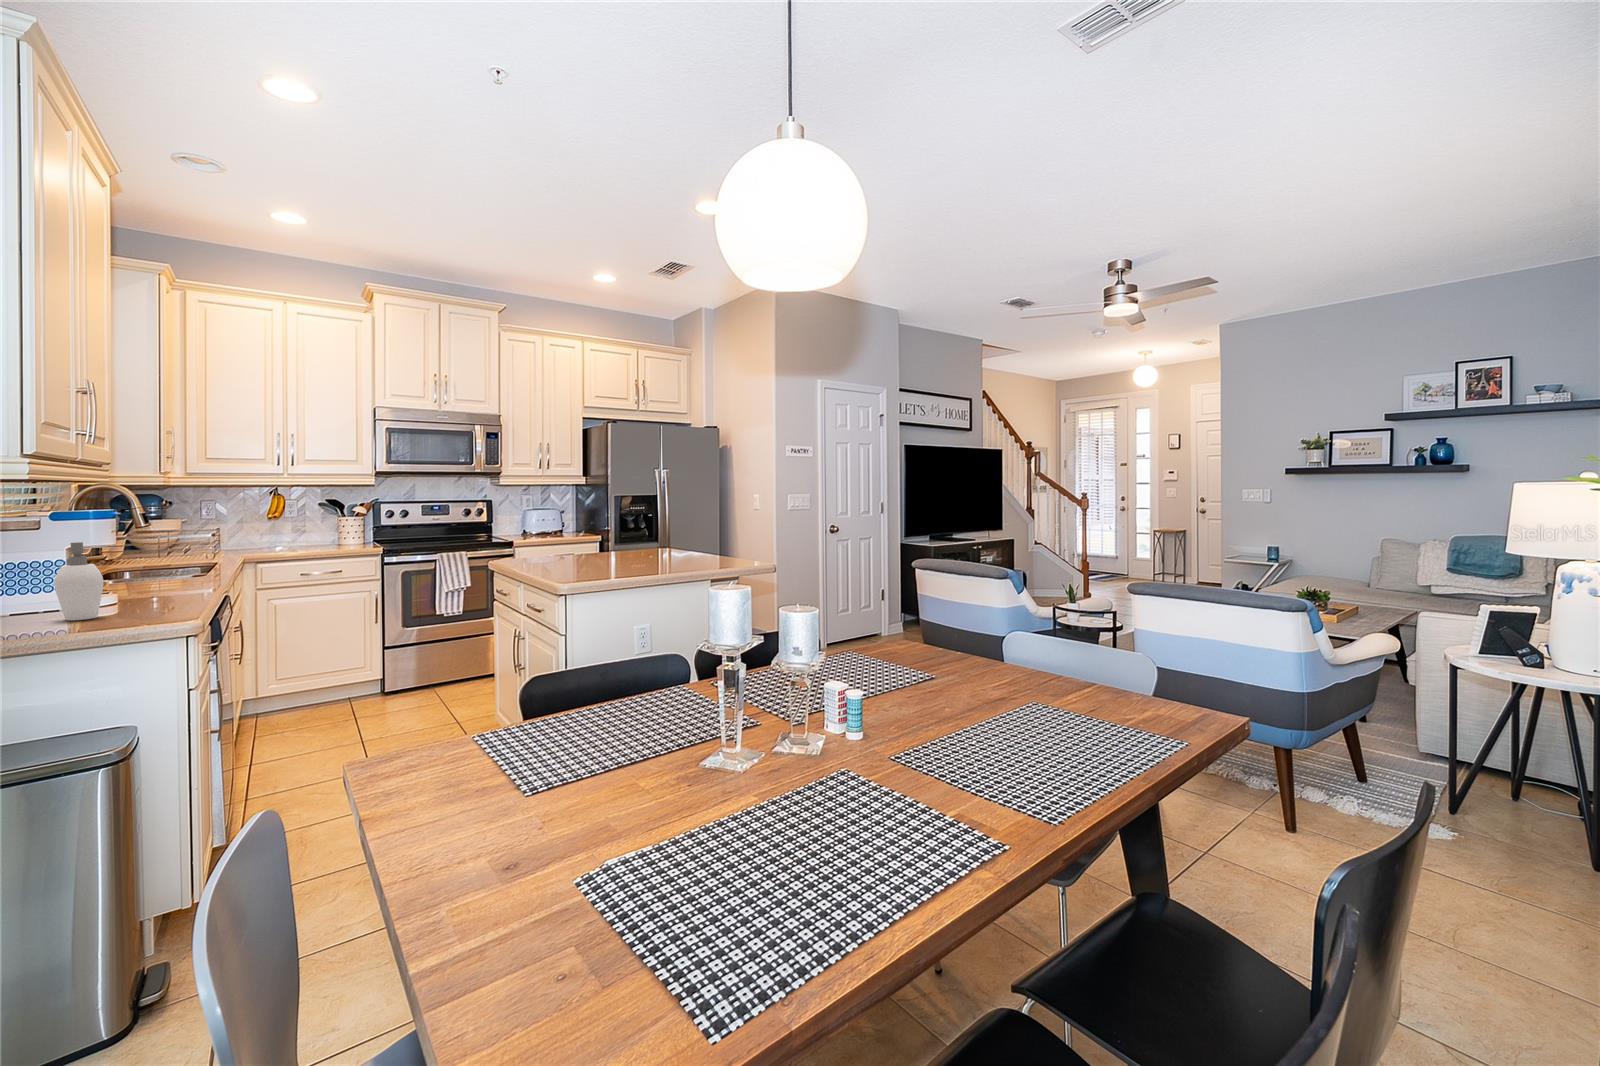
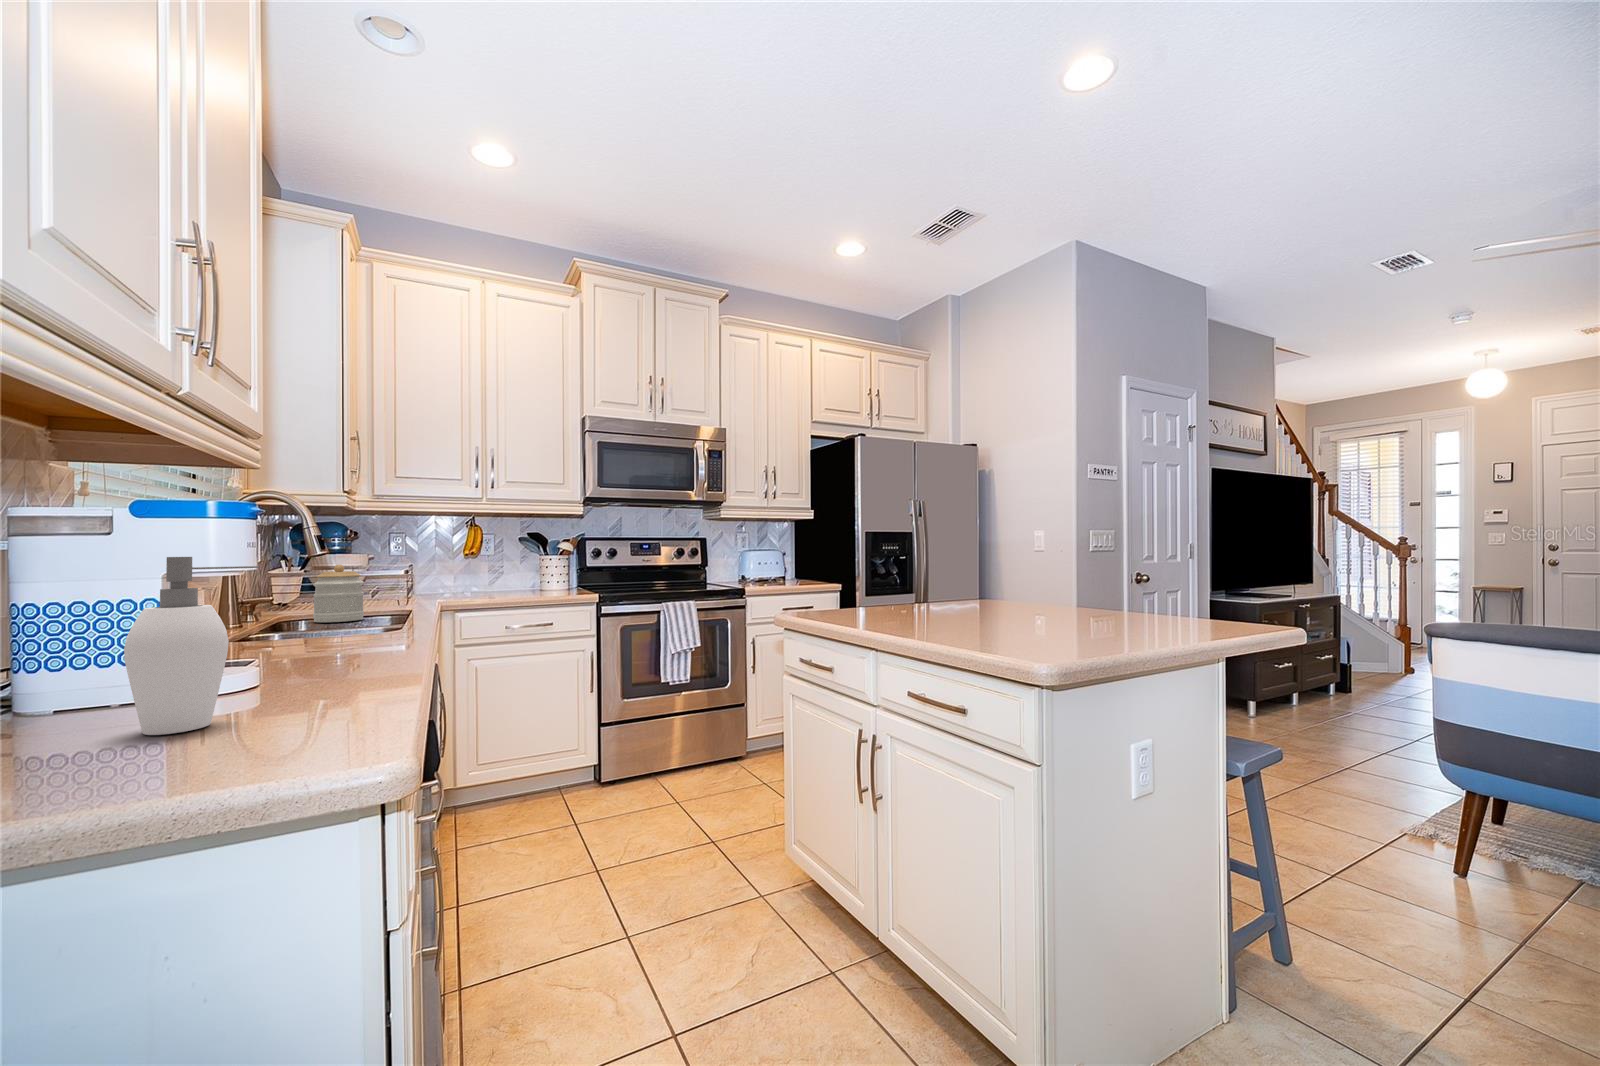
jar: none [137,531,178,572] -> present [313,564,364,623]

